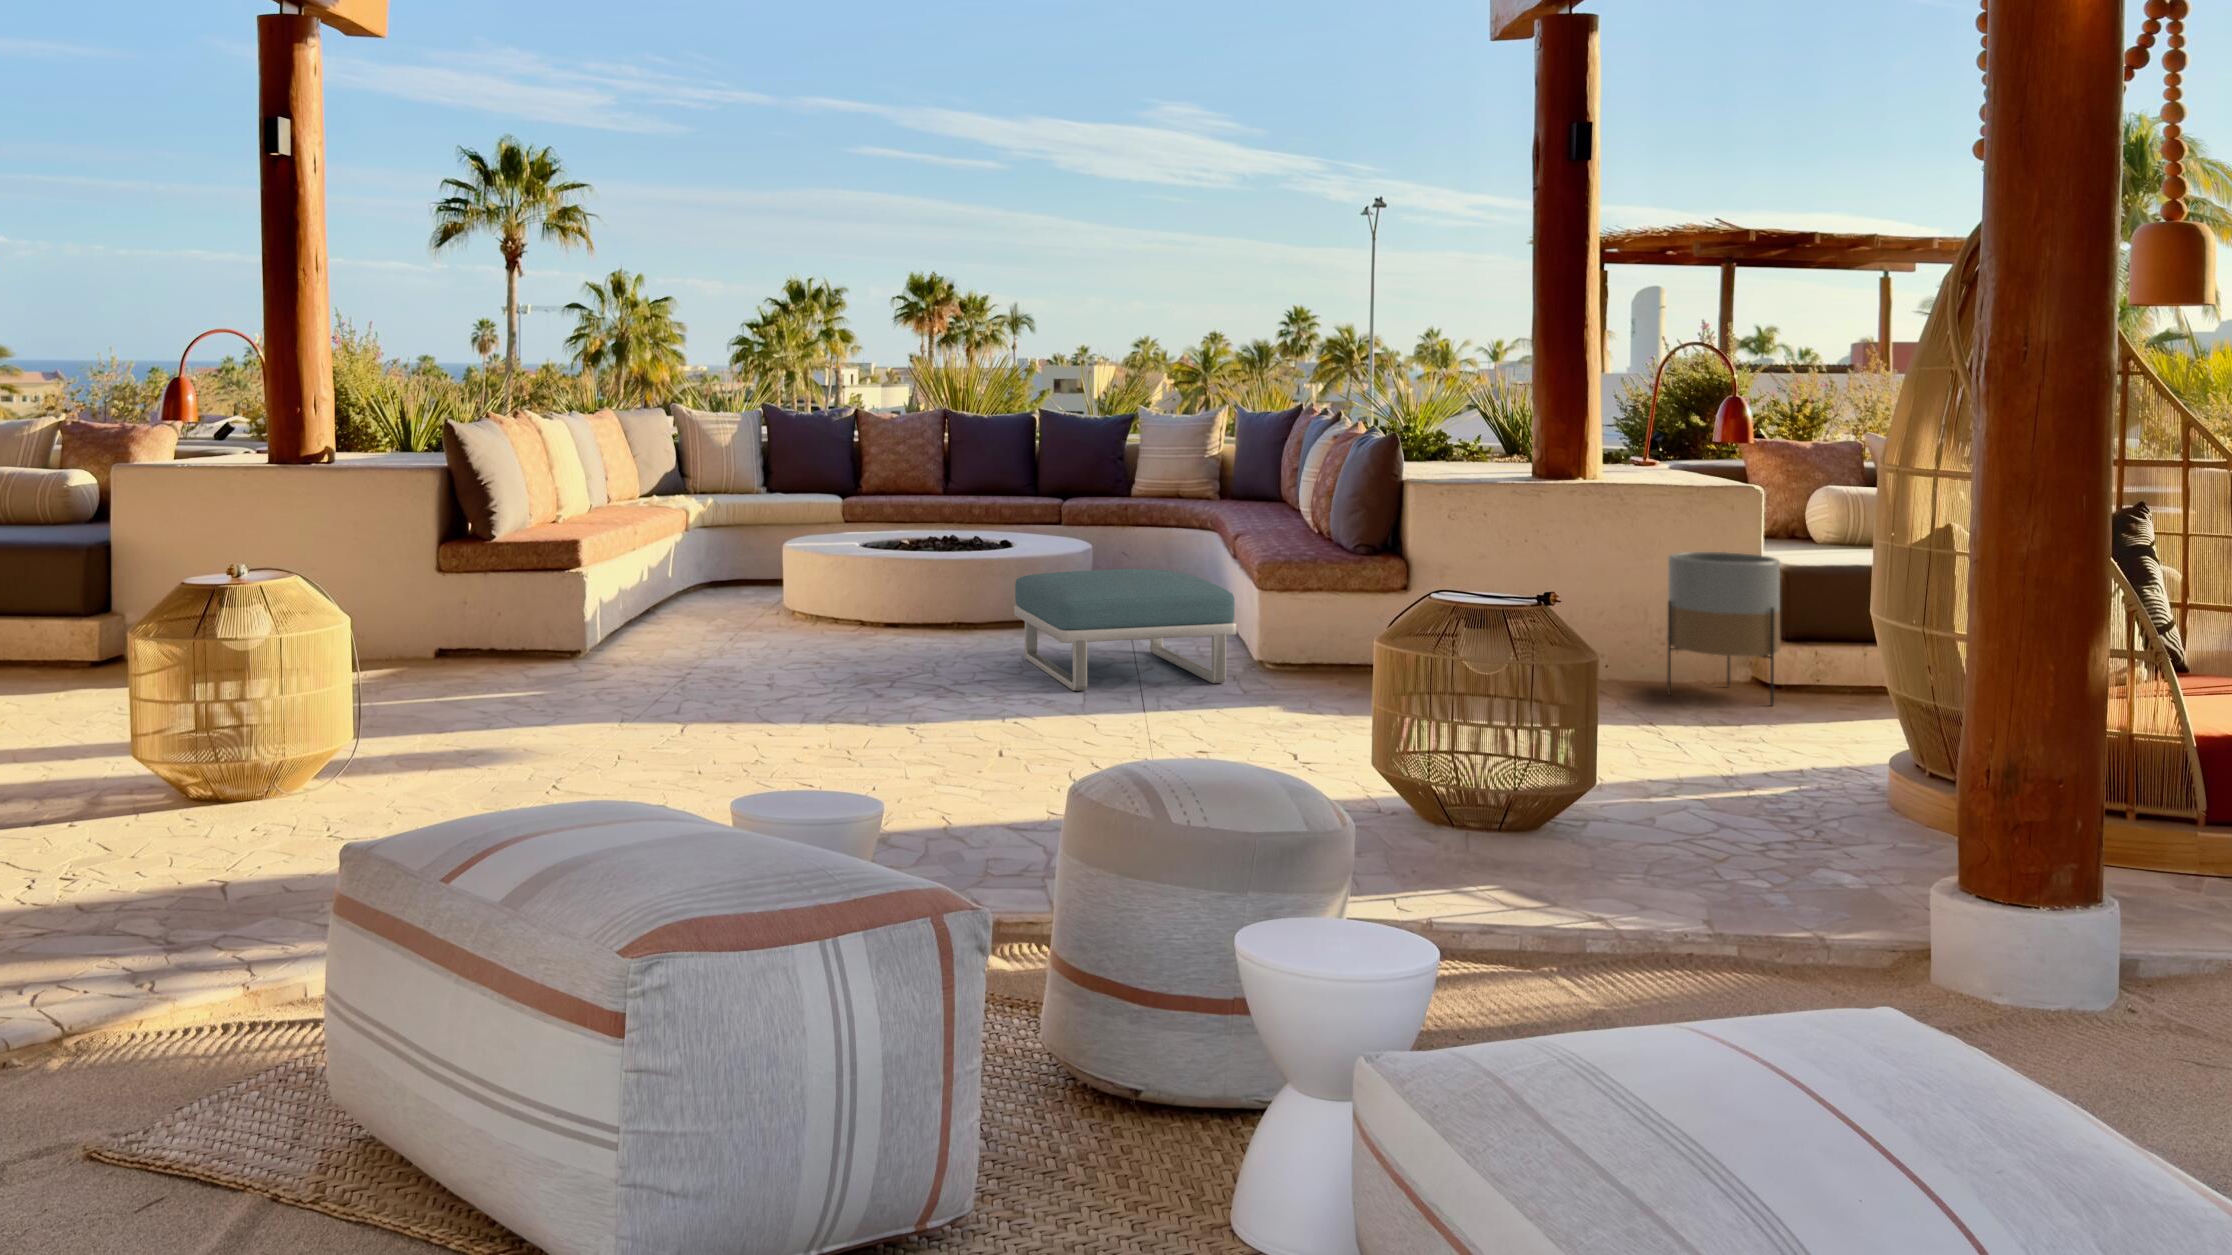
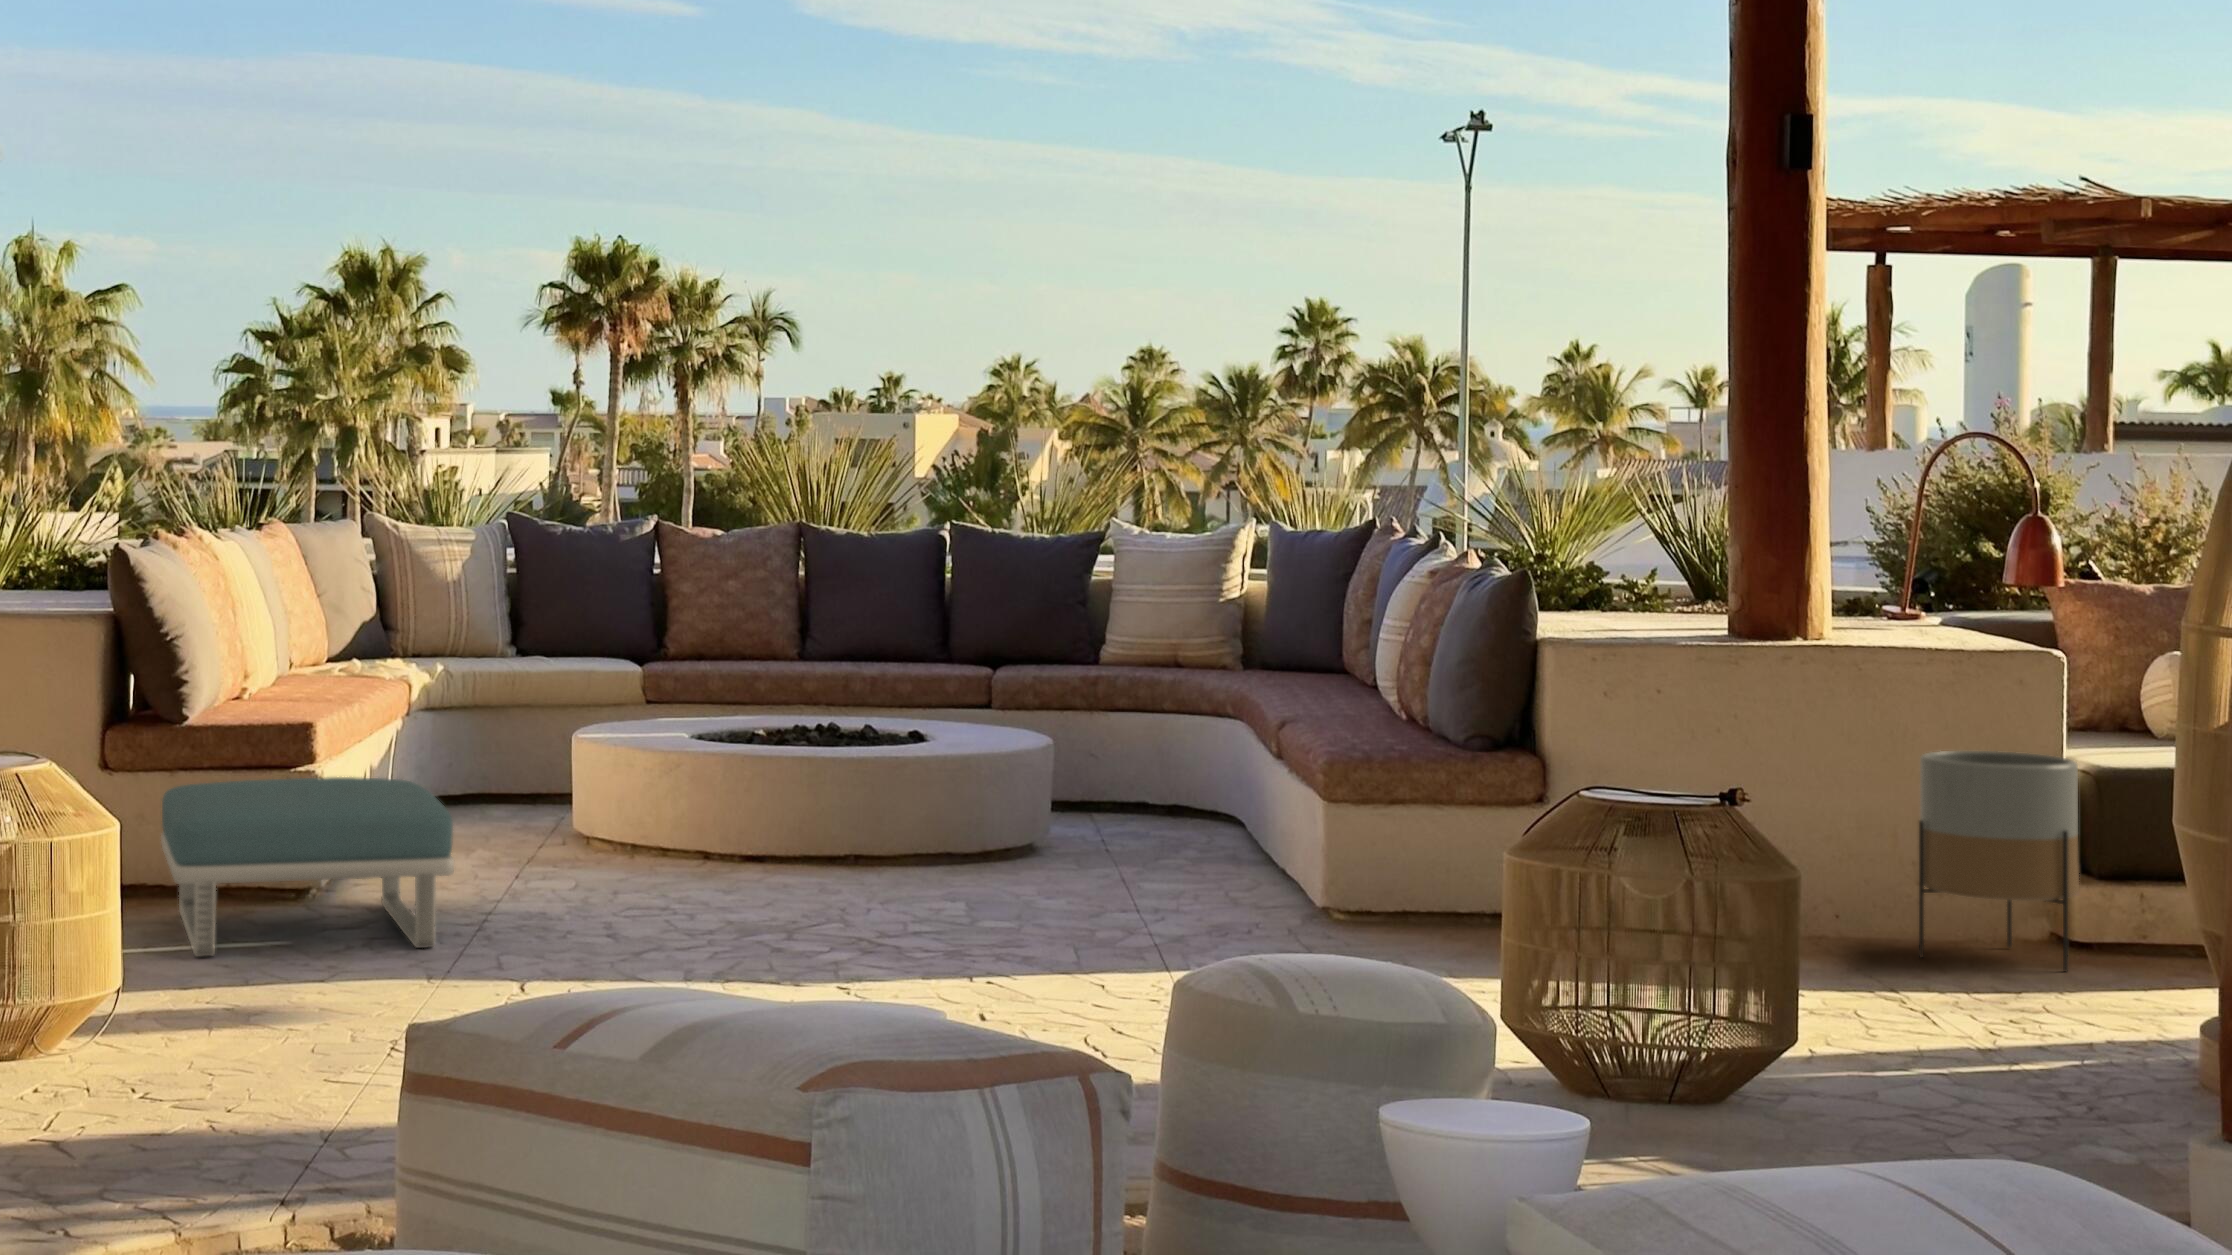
footstool: present [1014,569,1237,691] -> present [161,777,454,957]

